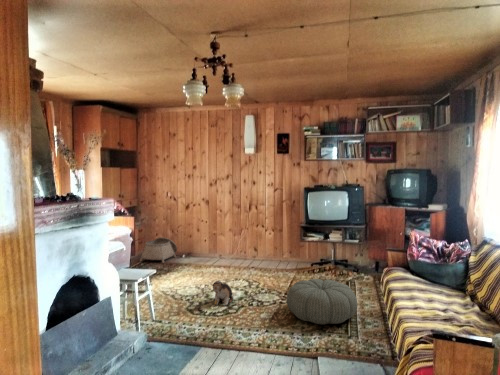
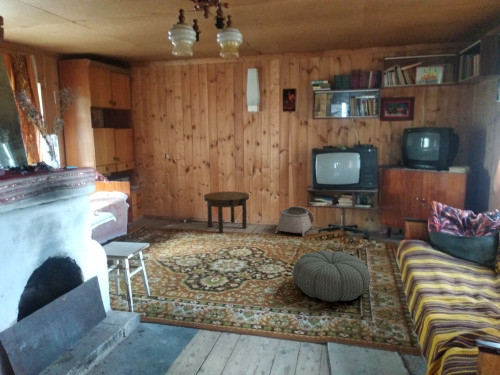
side table: none [203,228,246,267] -> present [203,191,249,233]
basket: present [140,237,177,263] -> present [275,206,314,237]
plush toy: present [212,280,233,305] -> none [210,252,235,278]

